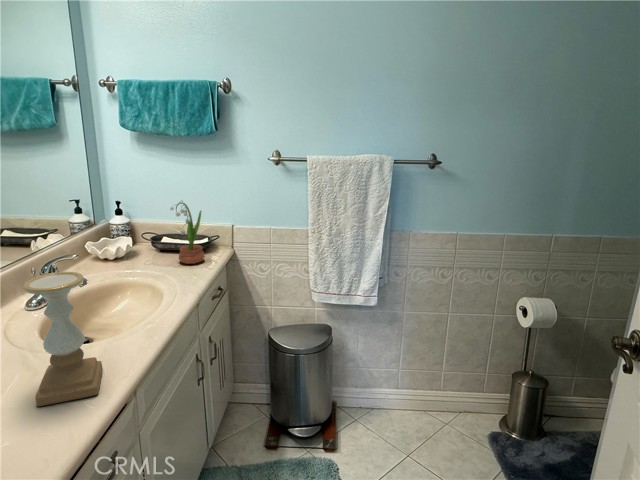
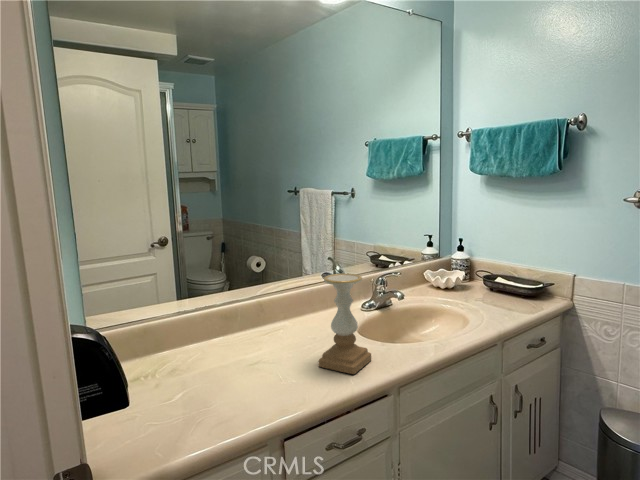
potted flower: present [170,202,204,264] -> none [495,240,529,307]

